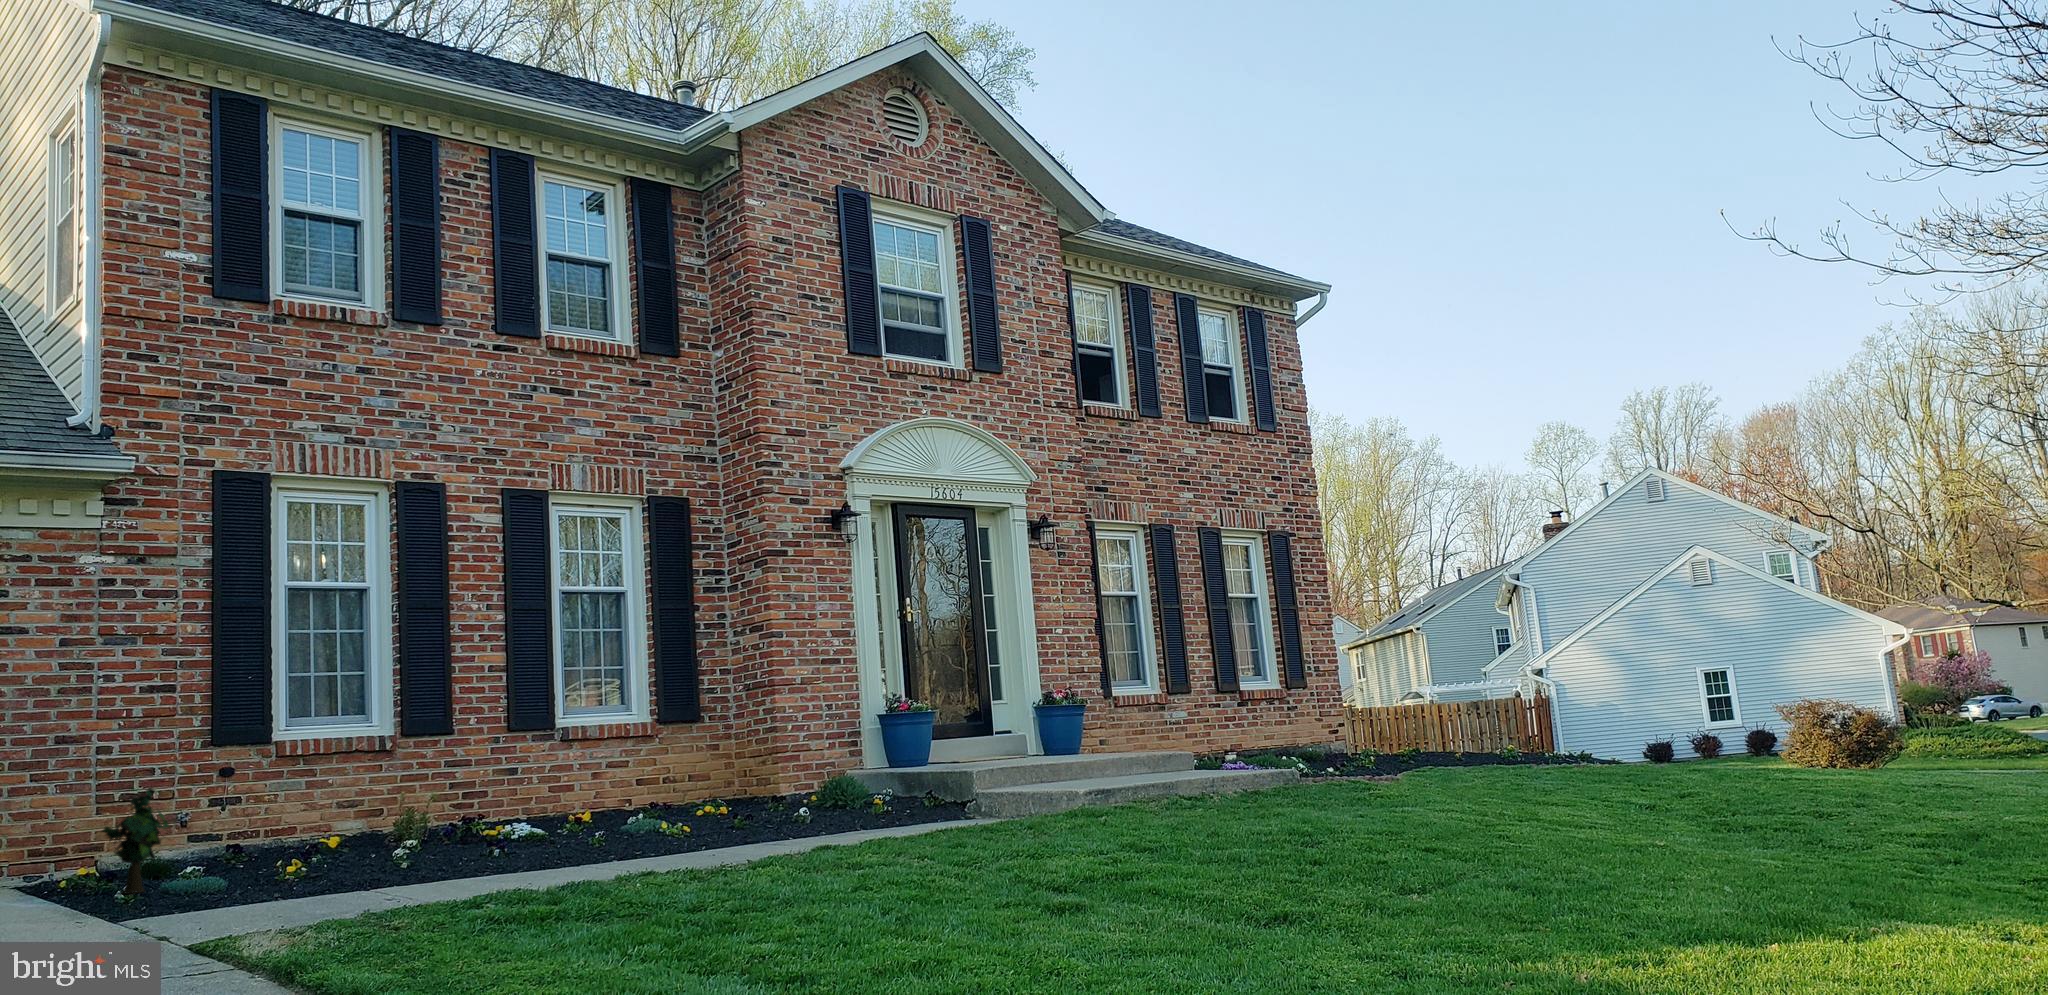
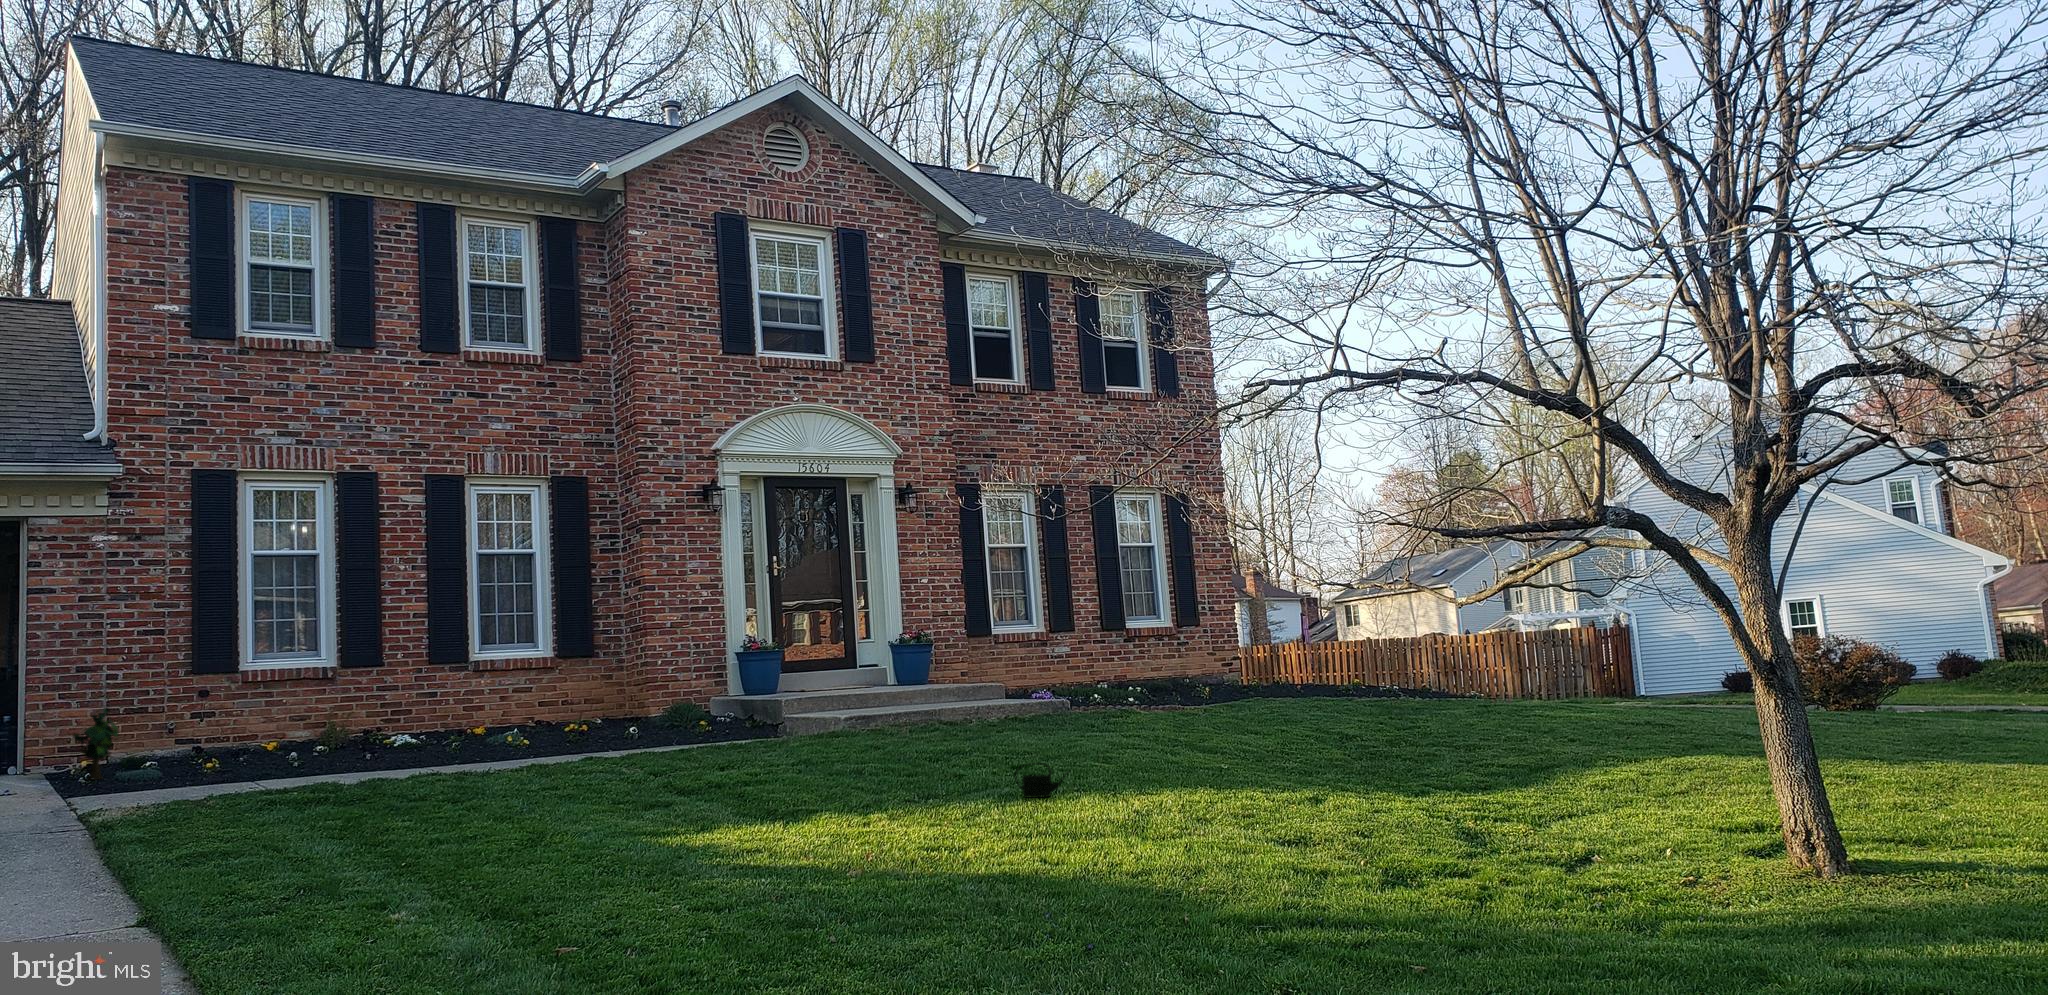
watering can: none [1494,827,1563,874] -> present [1014,763,1069,798]

